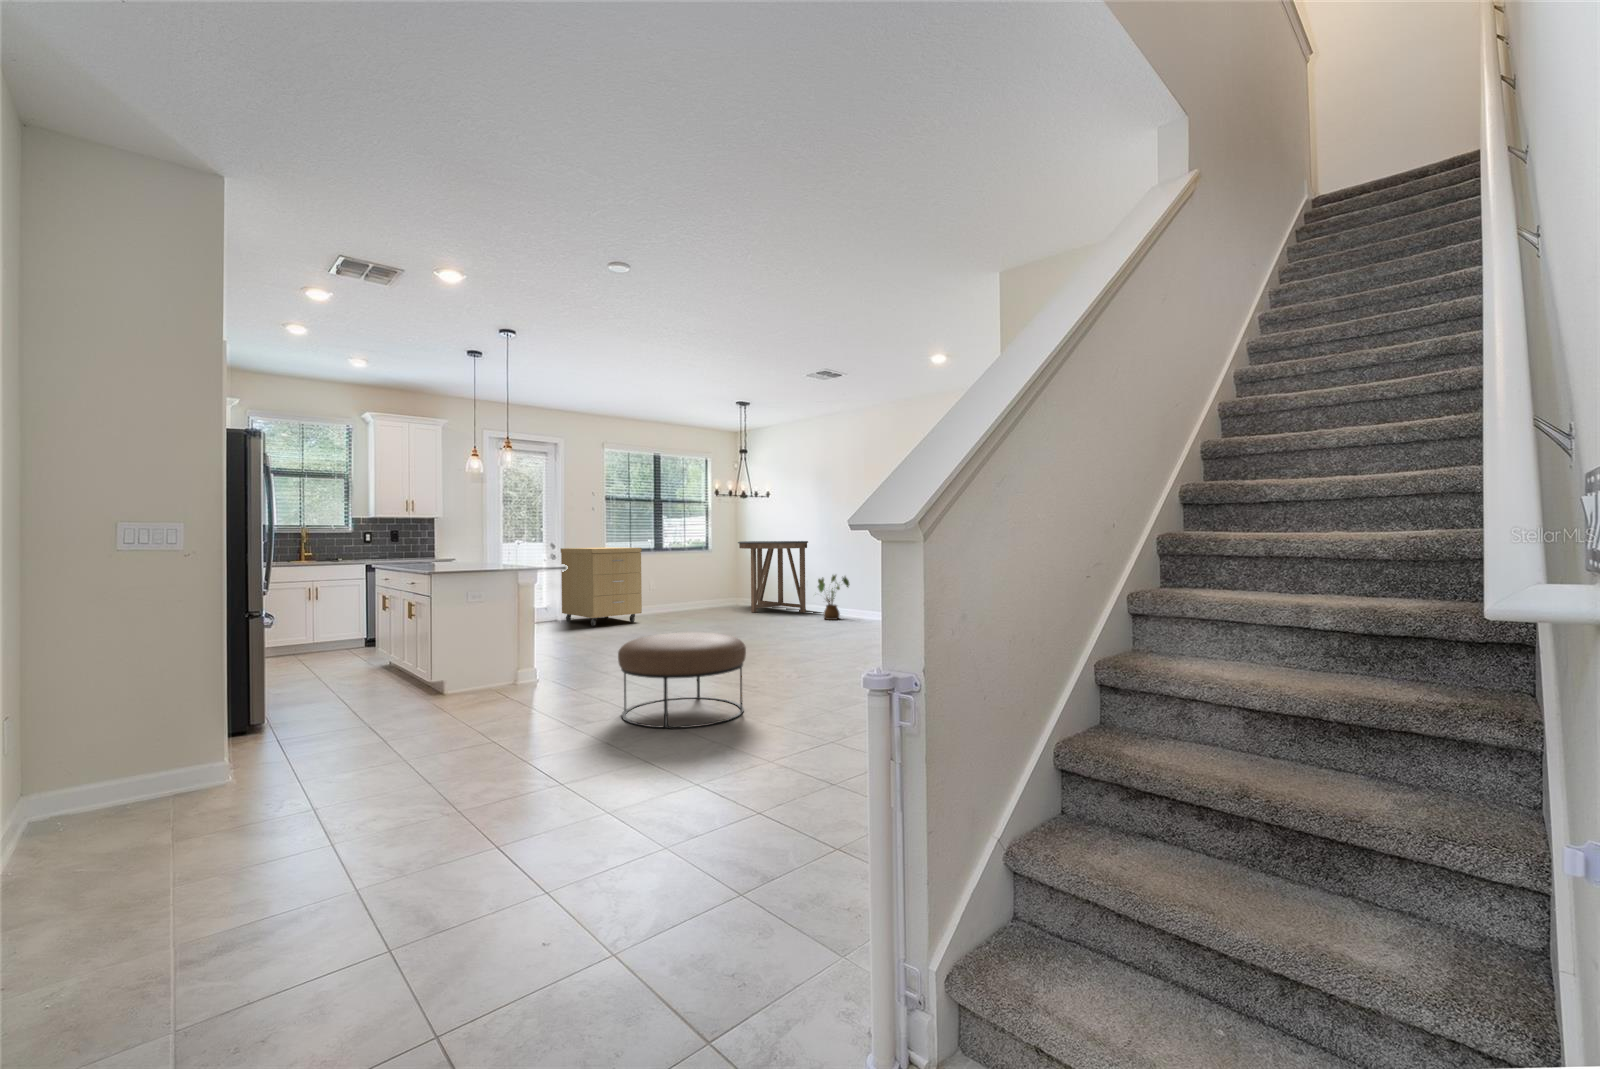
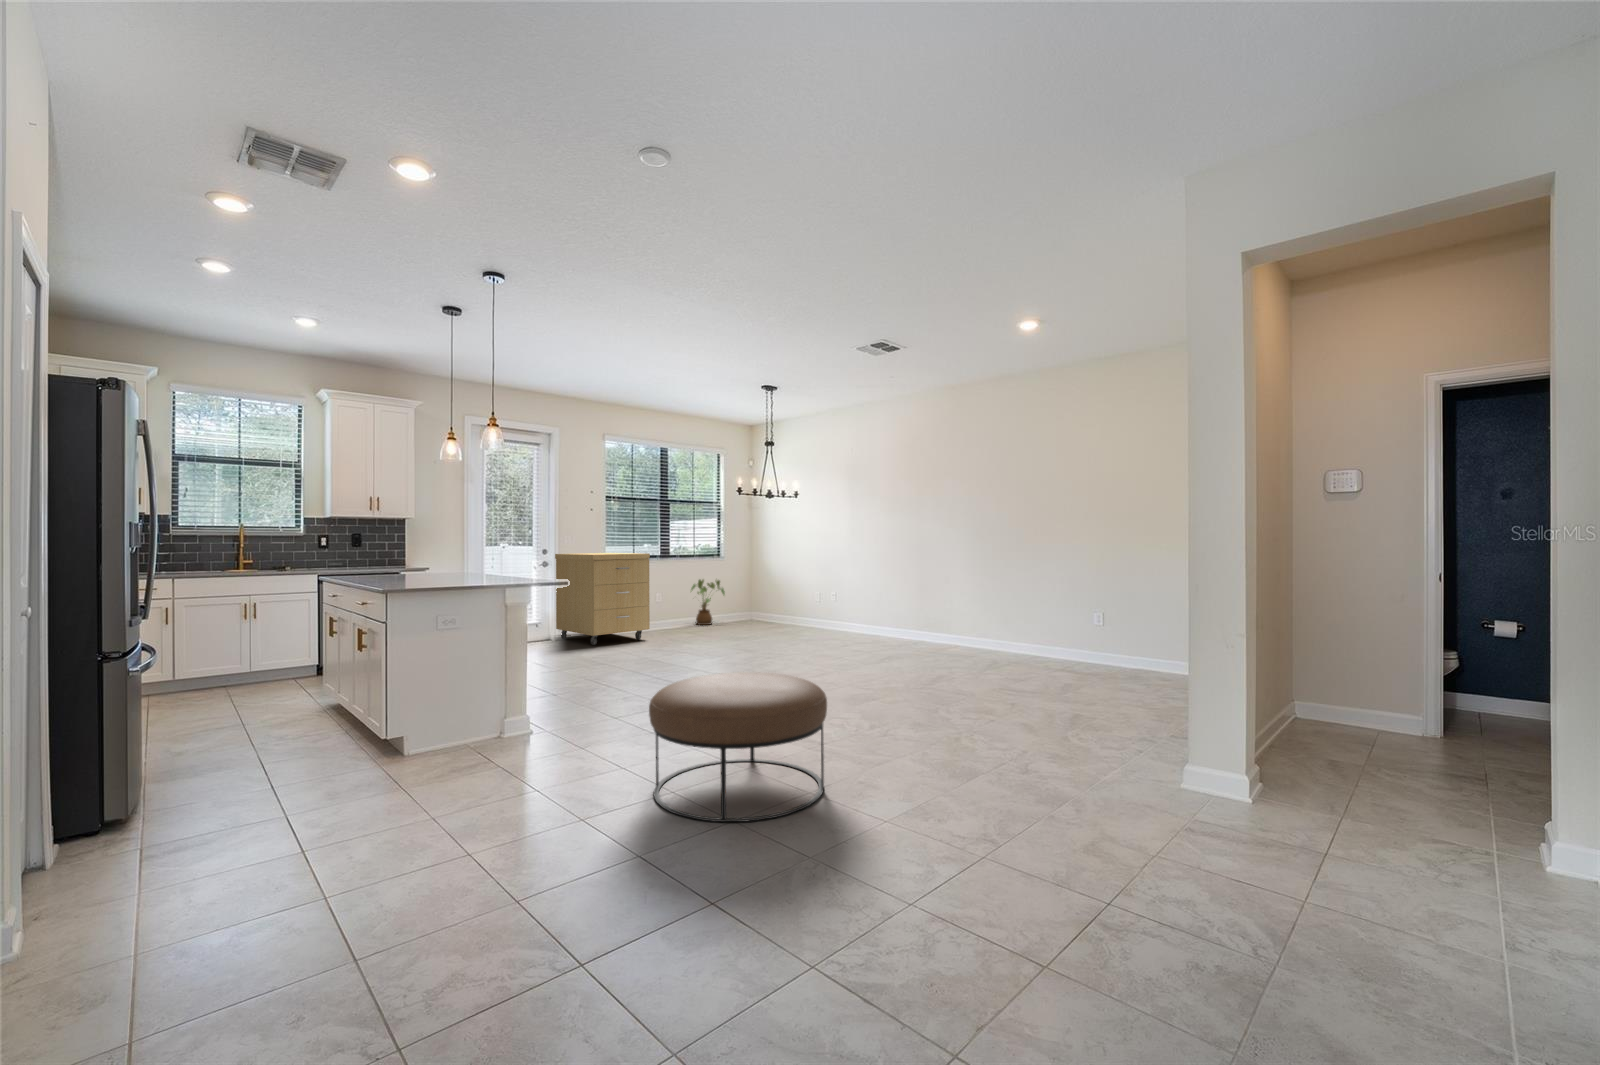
console table: present [738,541,808,613] -> none [755,546,837,627]
house plant: present [818,575,850,620] -> present [691,580,725,625]

